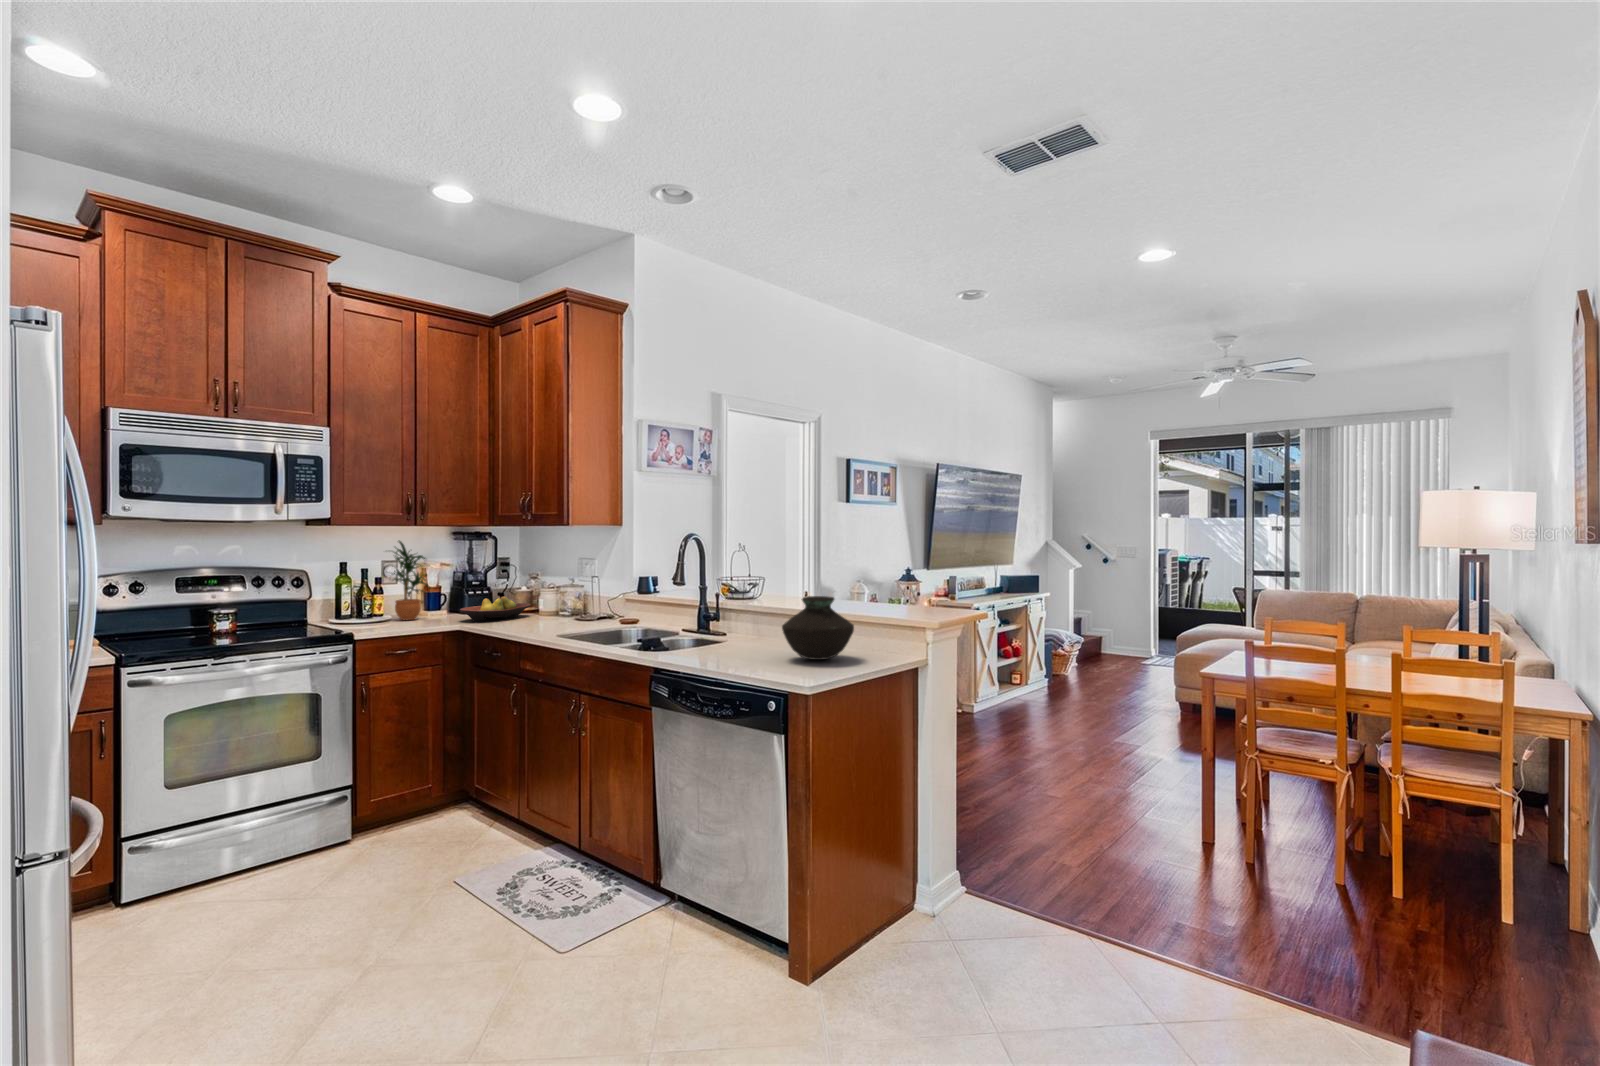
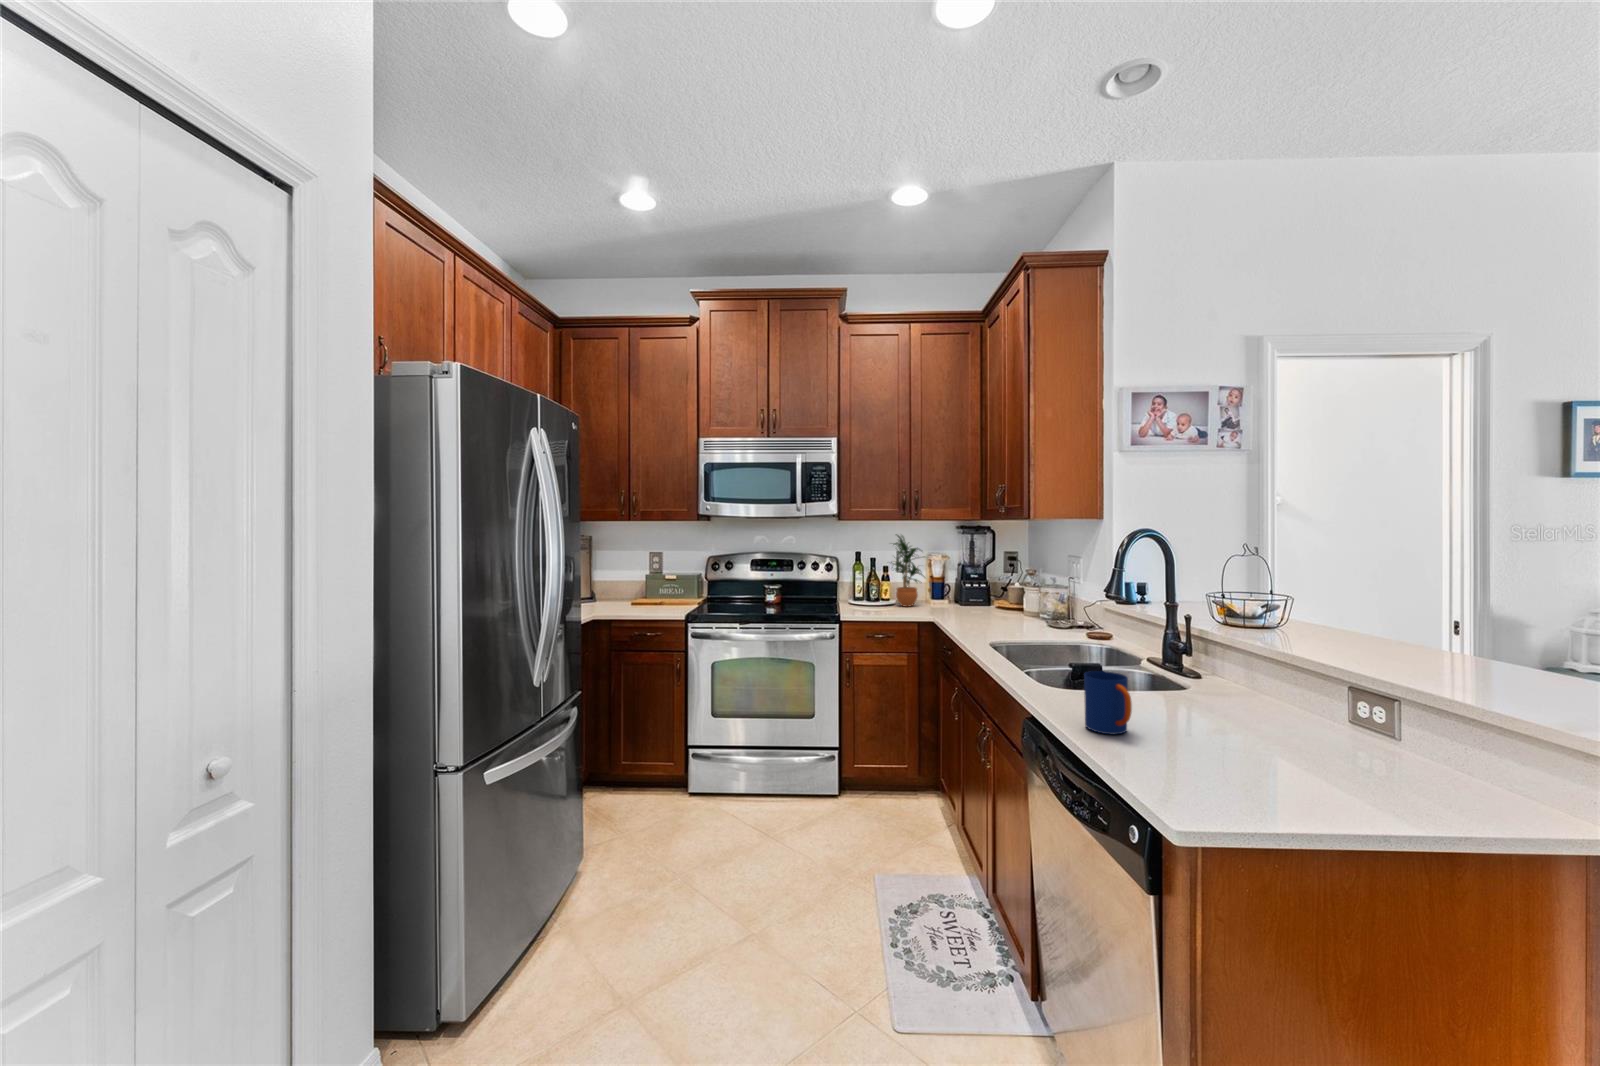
vase: present [782,596,854,660] -> none [1222,648,1396,775]
fruit bowl: present [460,597,530,622] -> none [940,591,1014,615]
mug: none [703,625,737,664] -> present [1084,671,1132,734]

